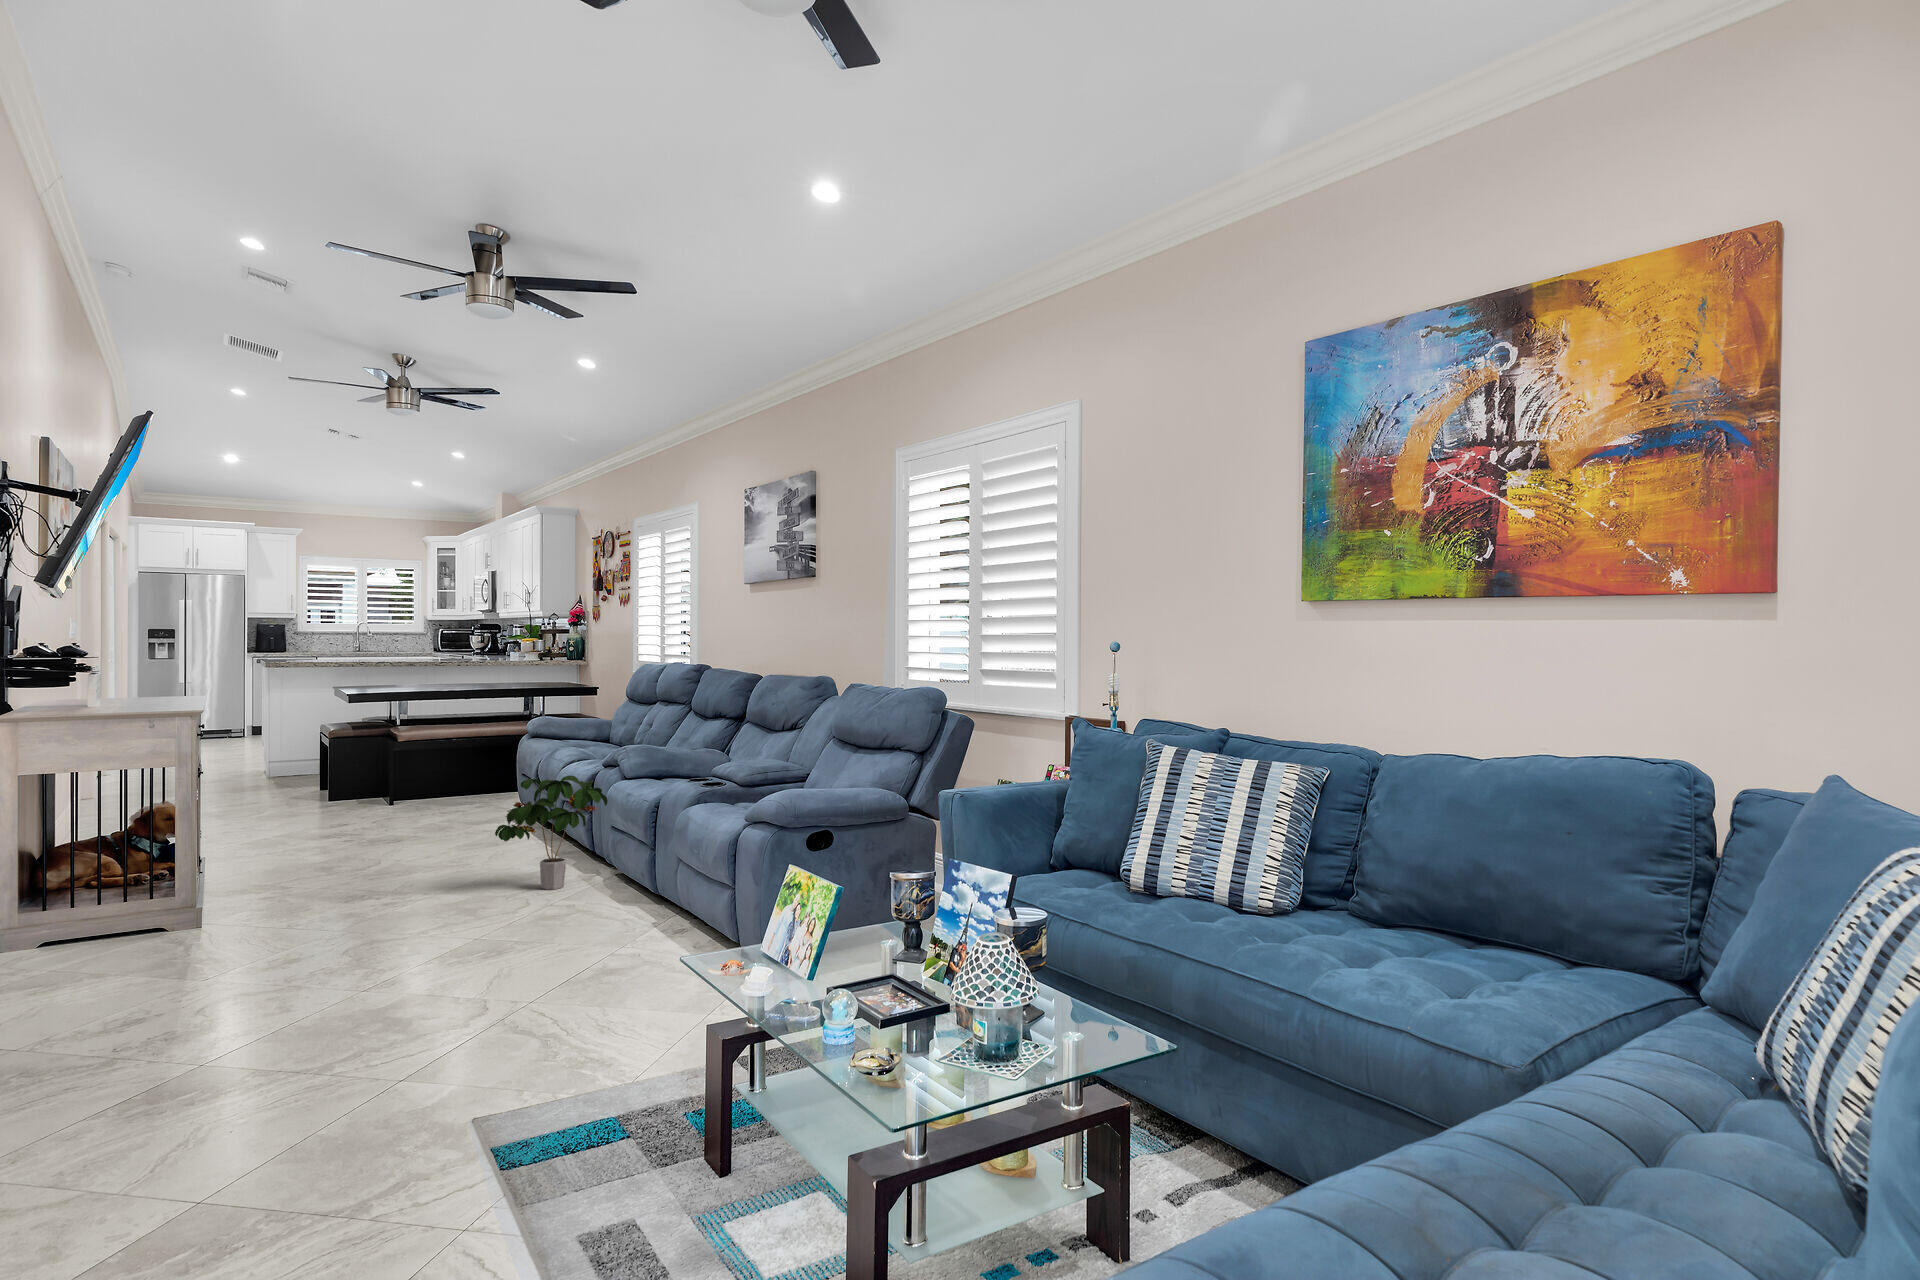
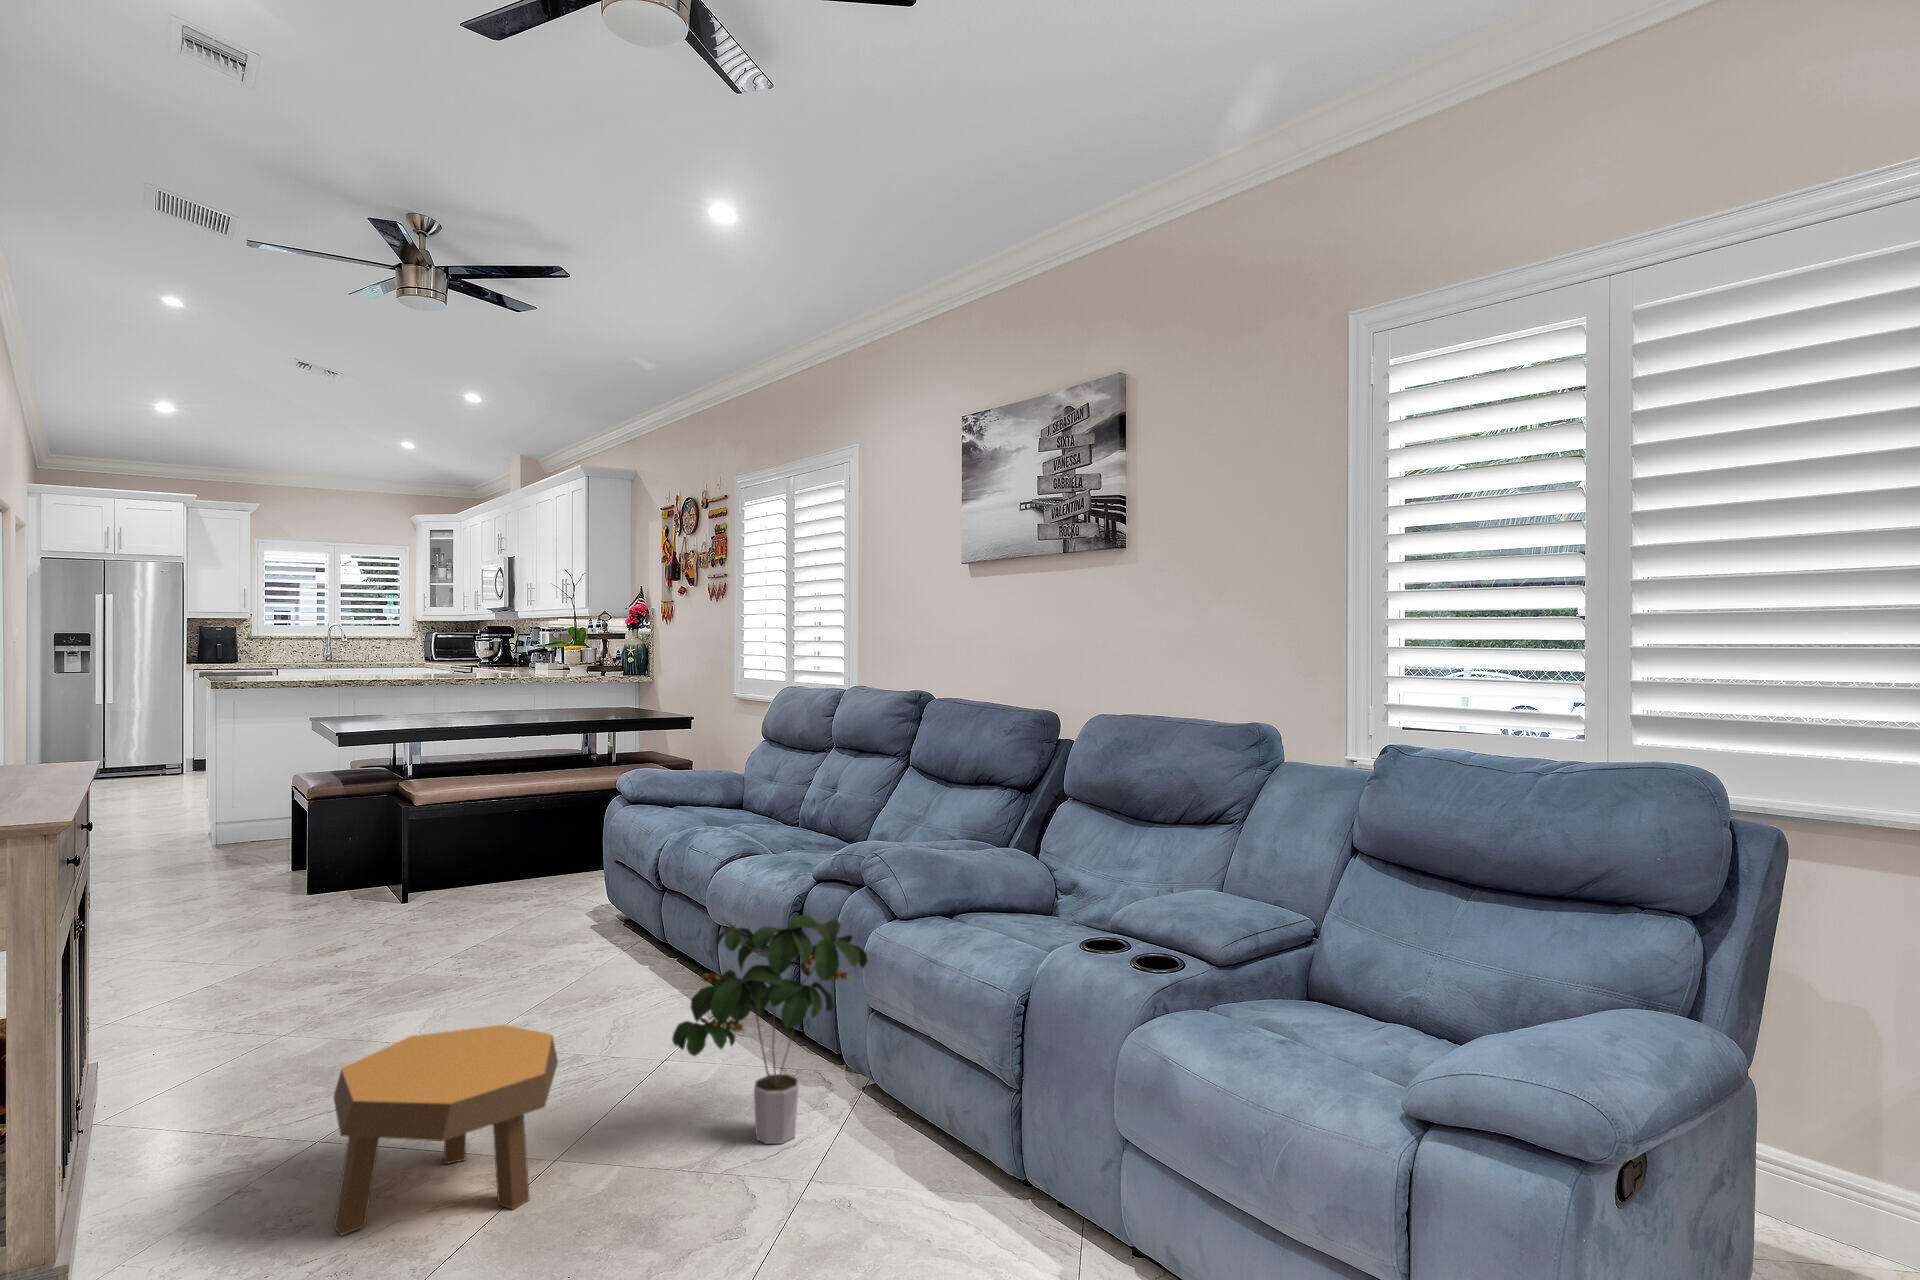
footstool: none [322,828,439,908] -> present [334,1025,558,1235]

